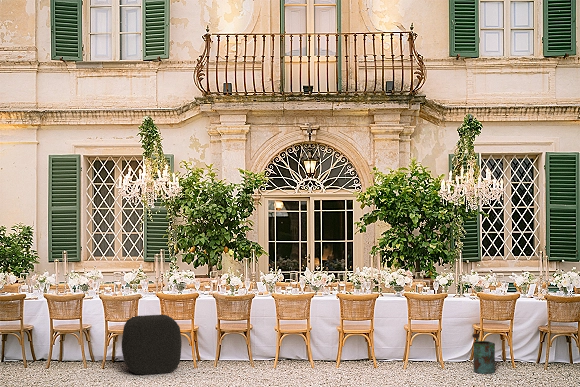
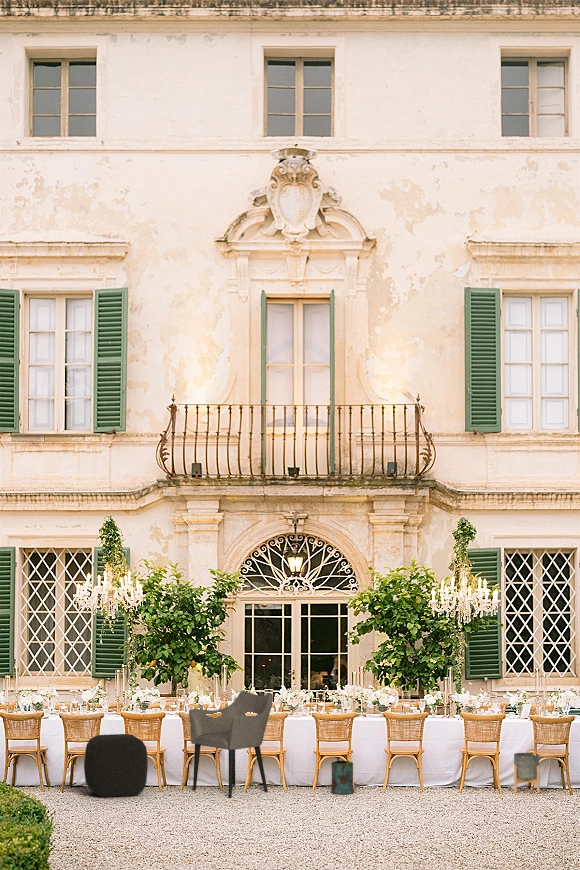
armchair: none [220,274,298,374] -> present [189,691,273,798]
planter: none [520,328,547,366] -> present [514,753,540,793]
watering can: present [472,334,495,374] -> present [331,757,353,795]

